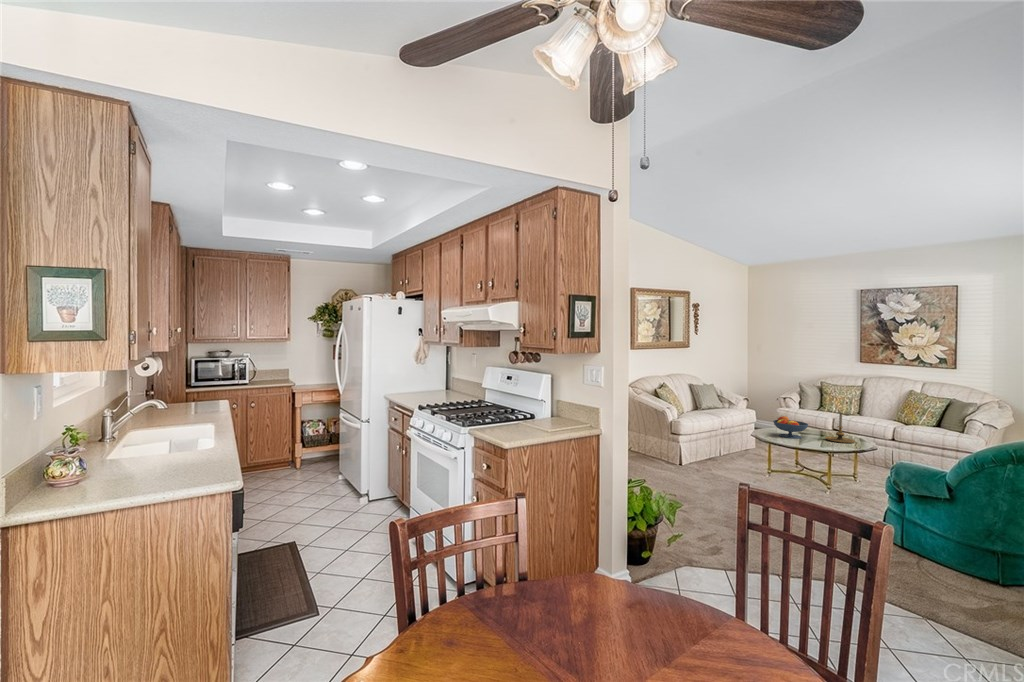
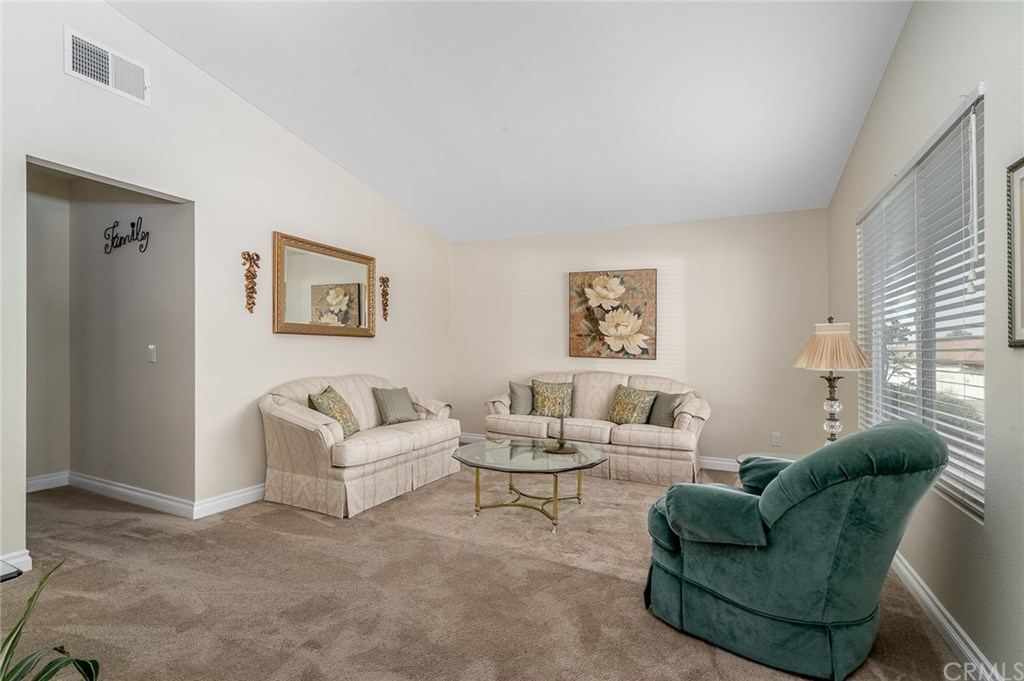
fruit bowl: present [773,416,808,439] -> none [482,423,526,454]

